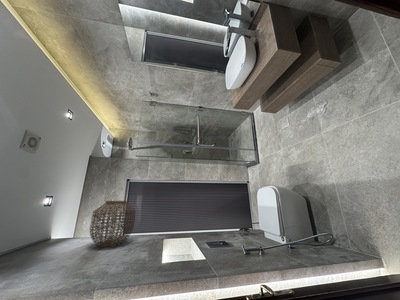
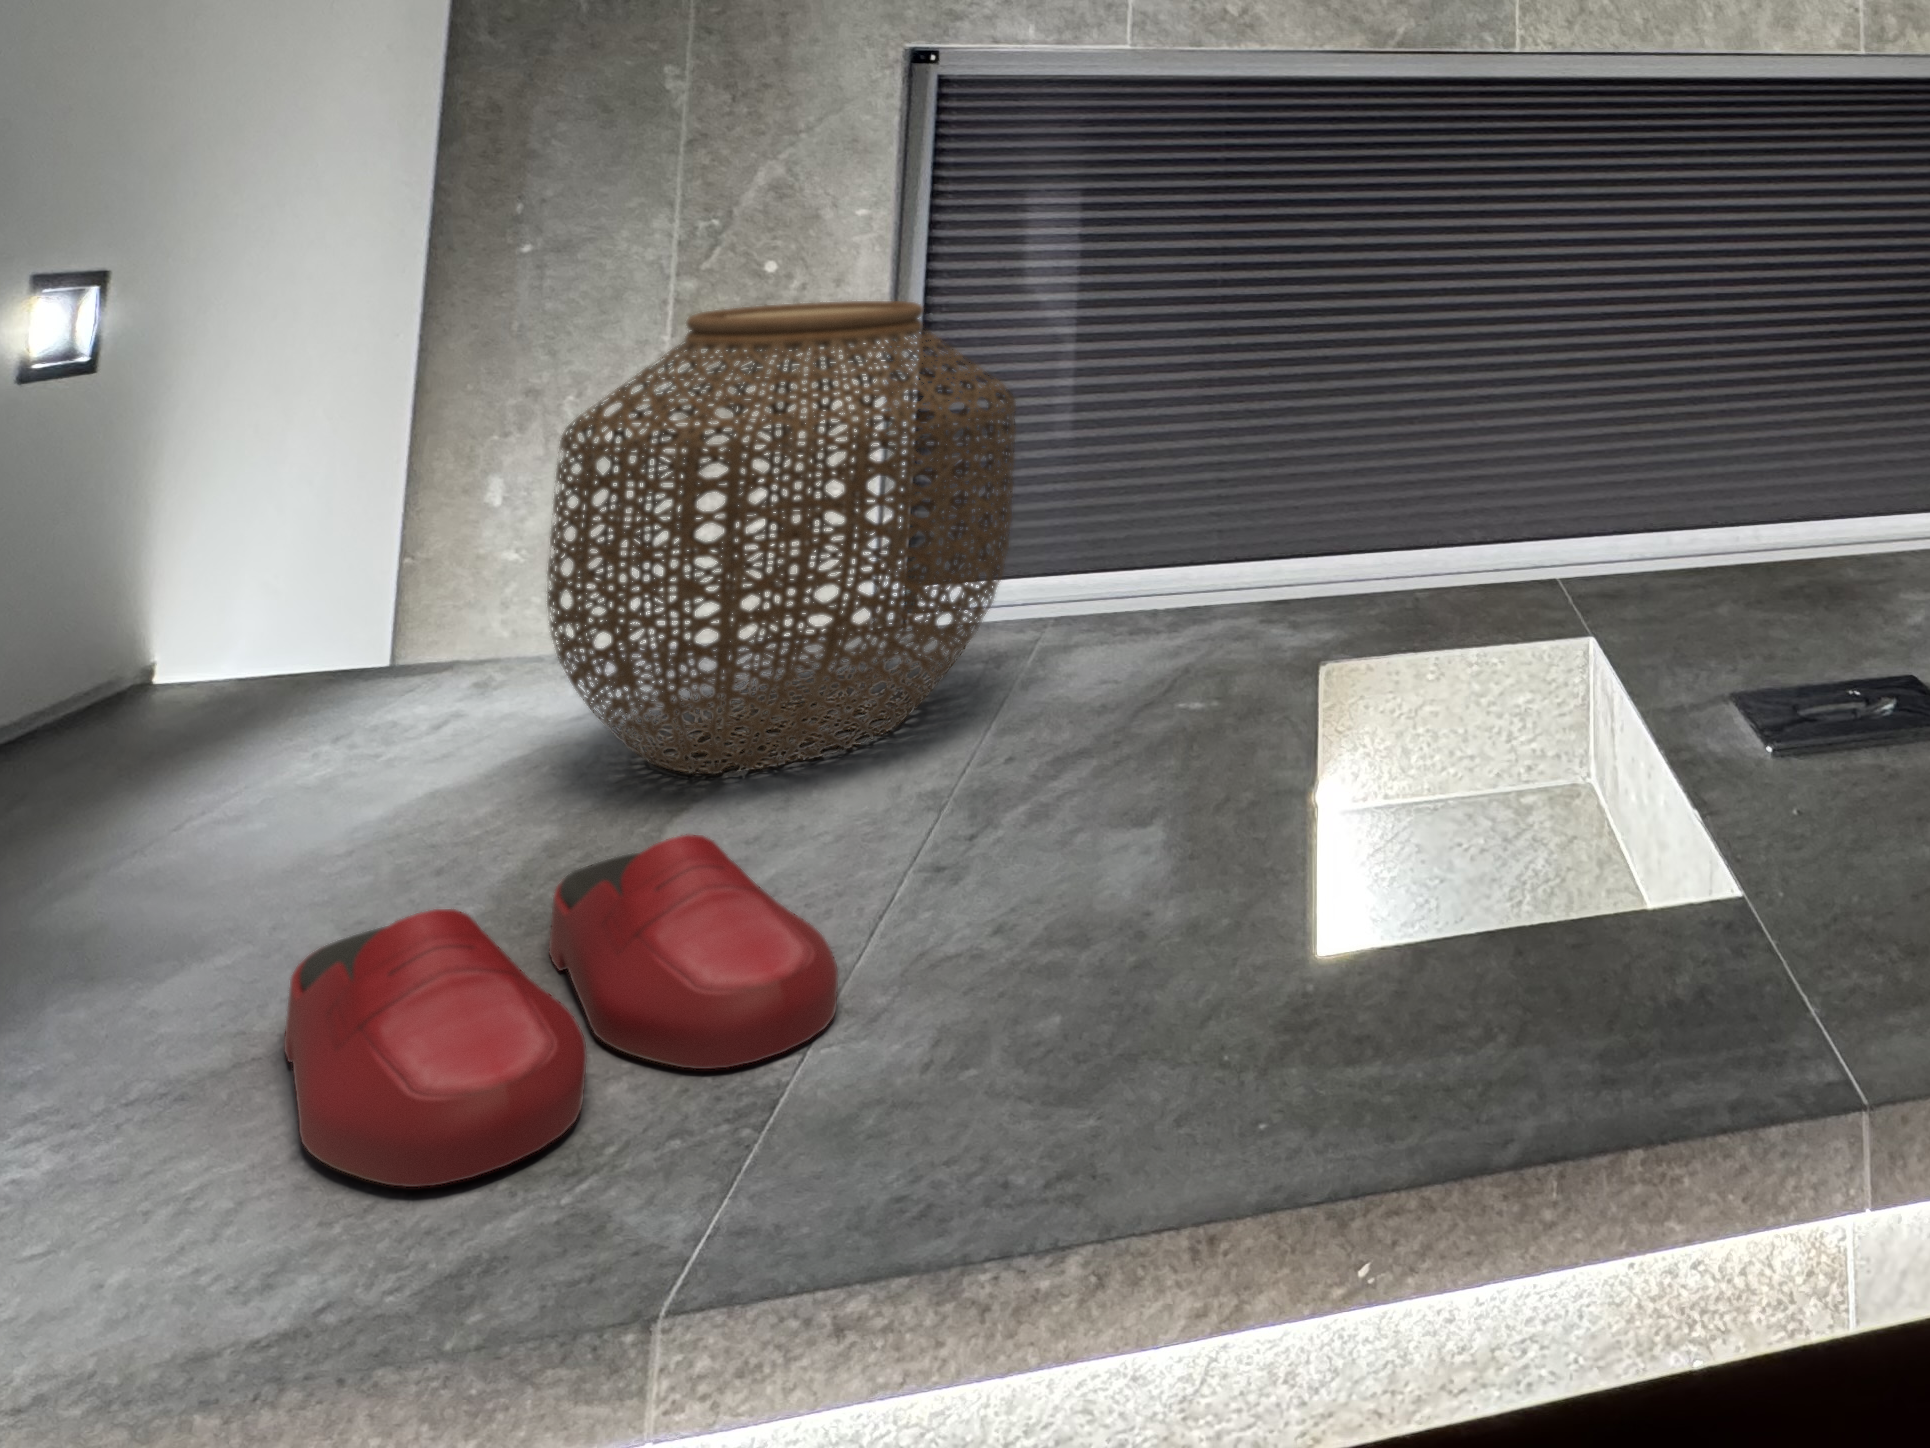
slippers: none [62,249,115,279] -> present [284,834,838,1187]

